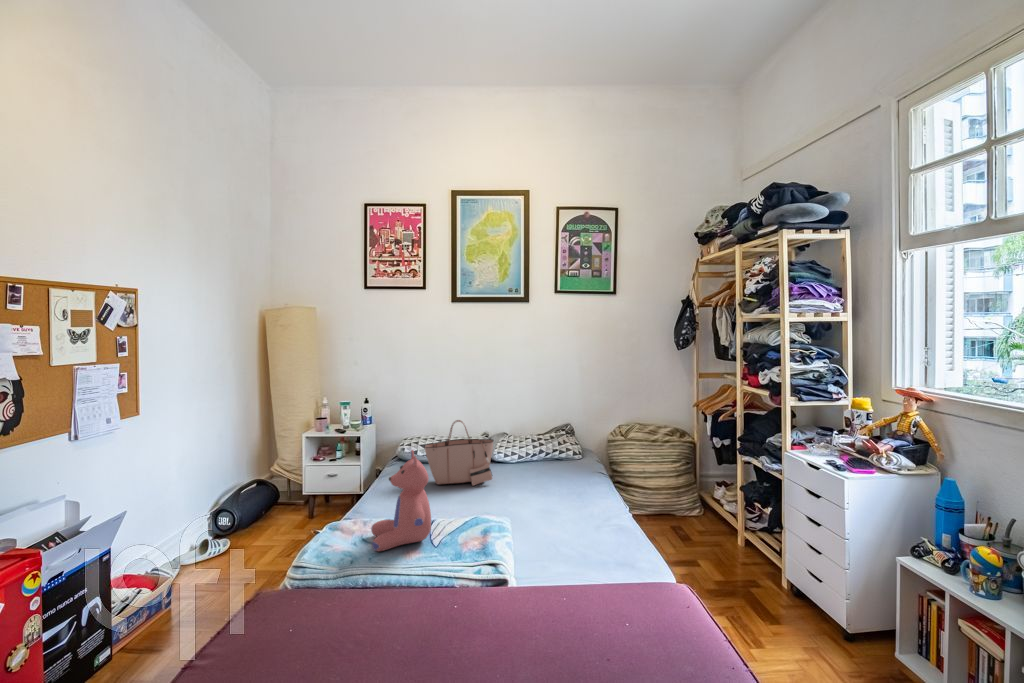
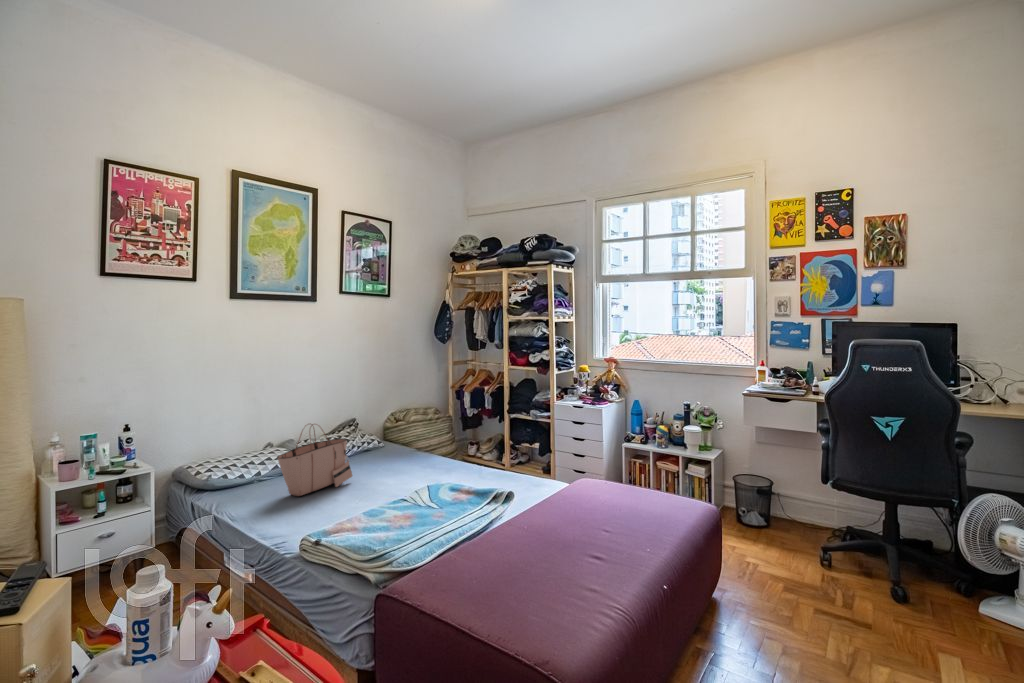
teddy bear: present [371,450,431,551] -> none [356,439,430,541]

